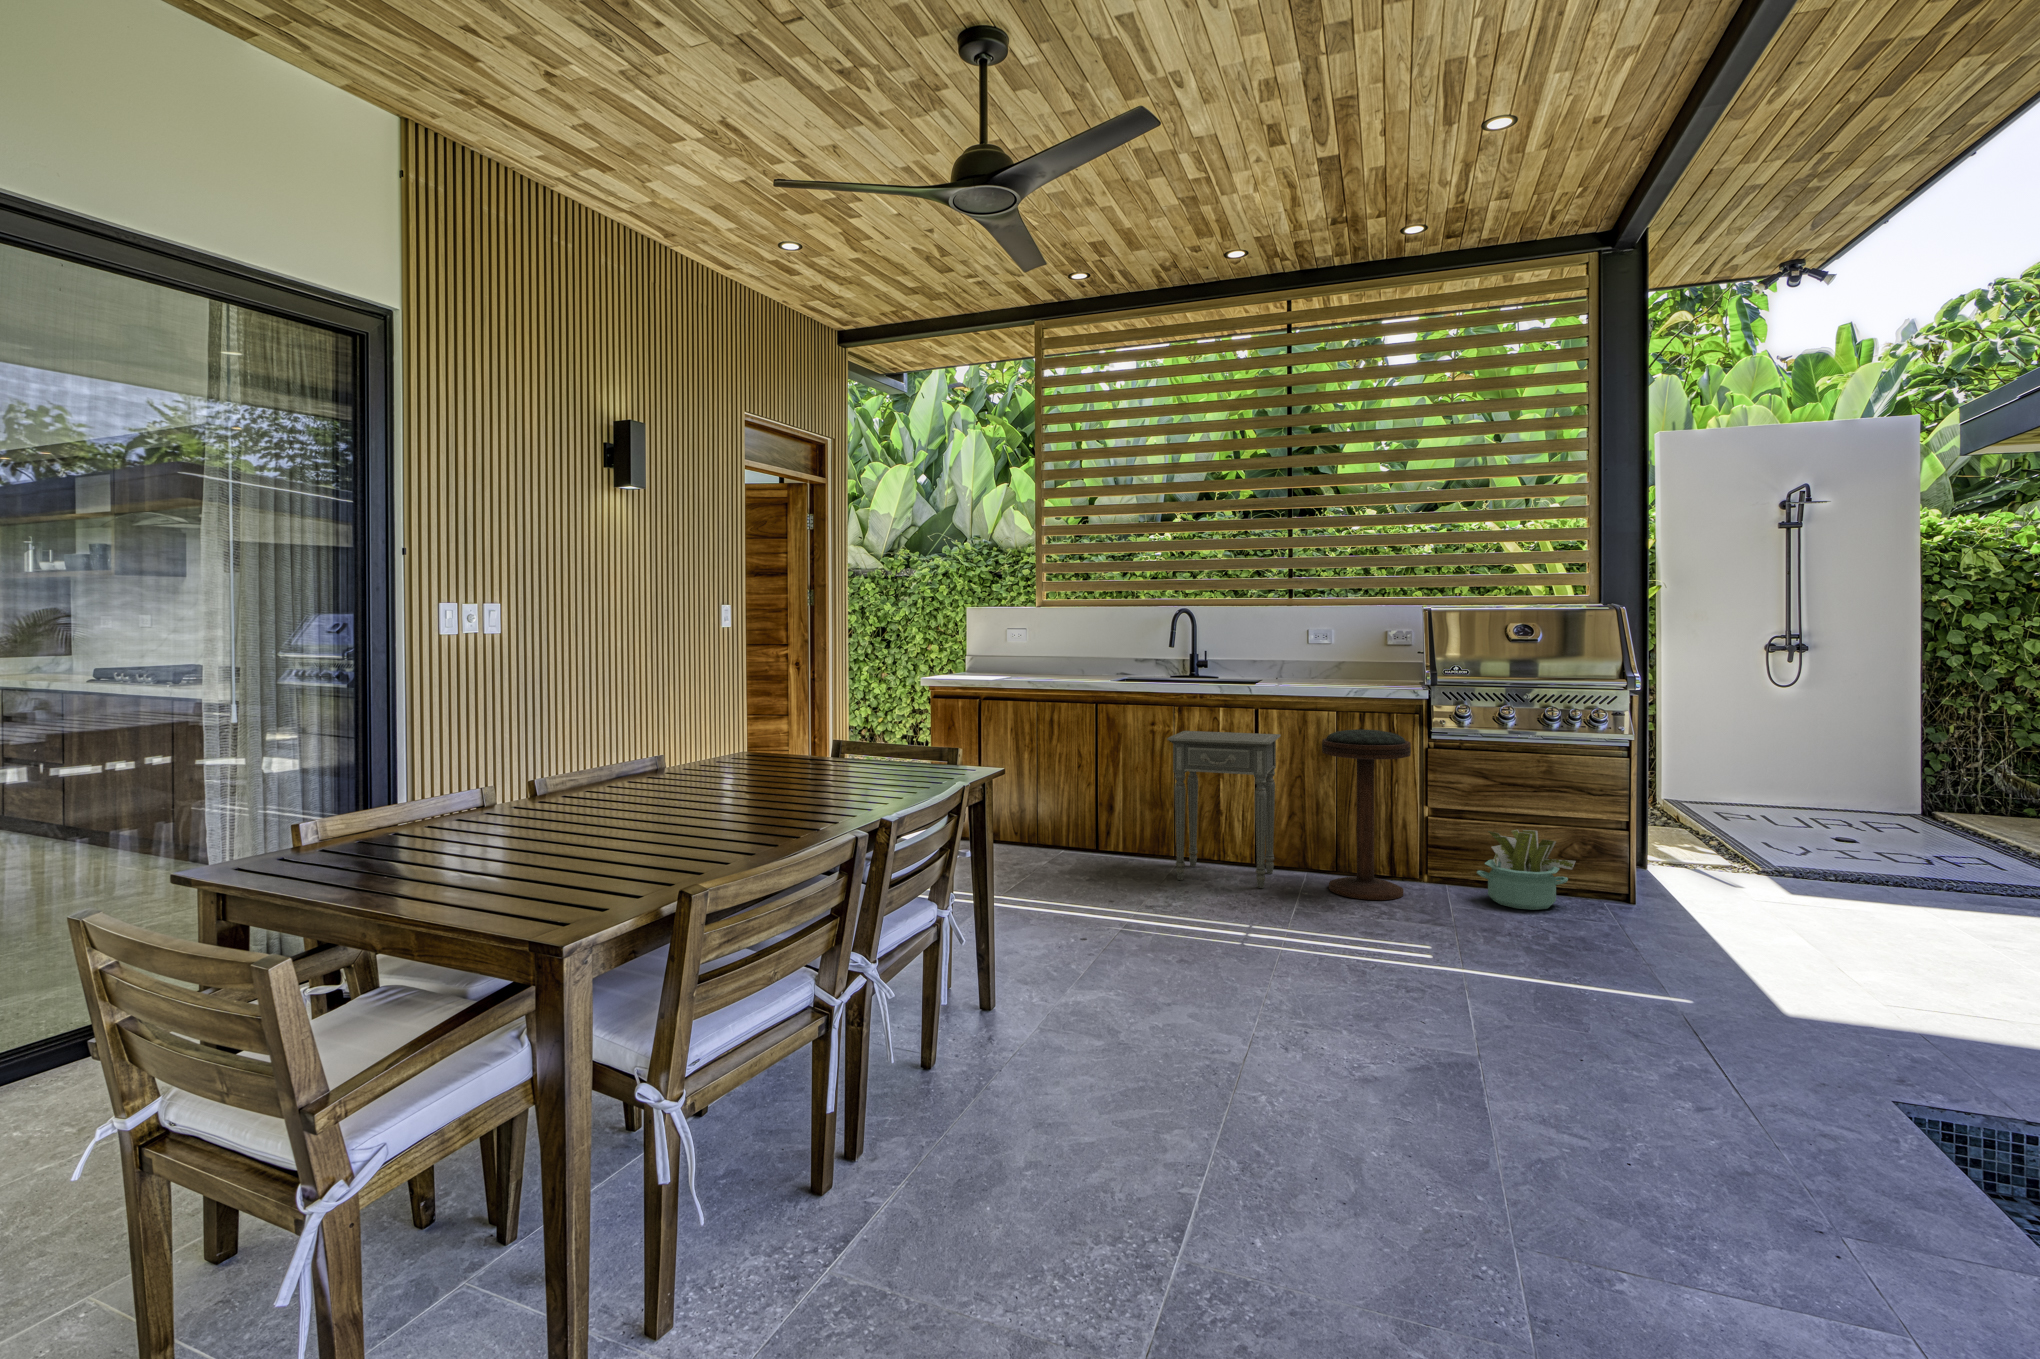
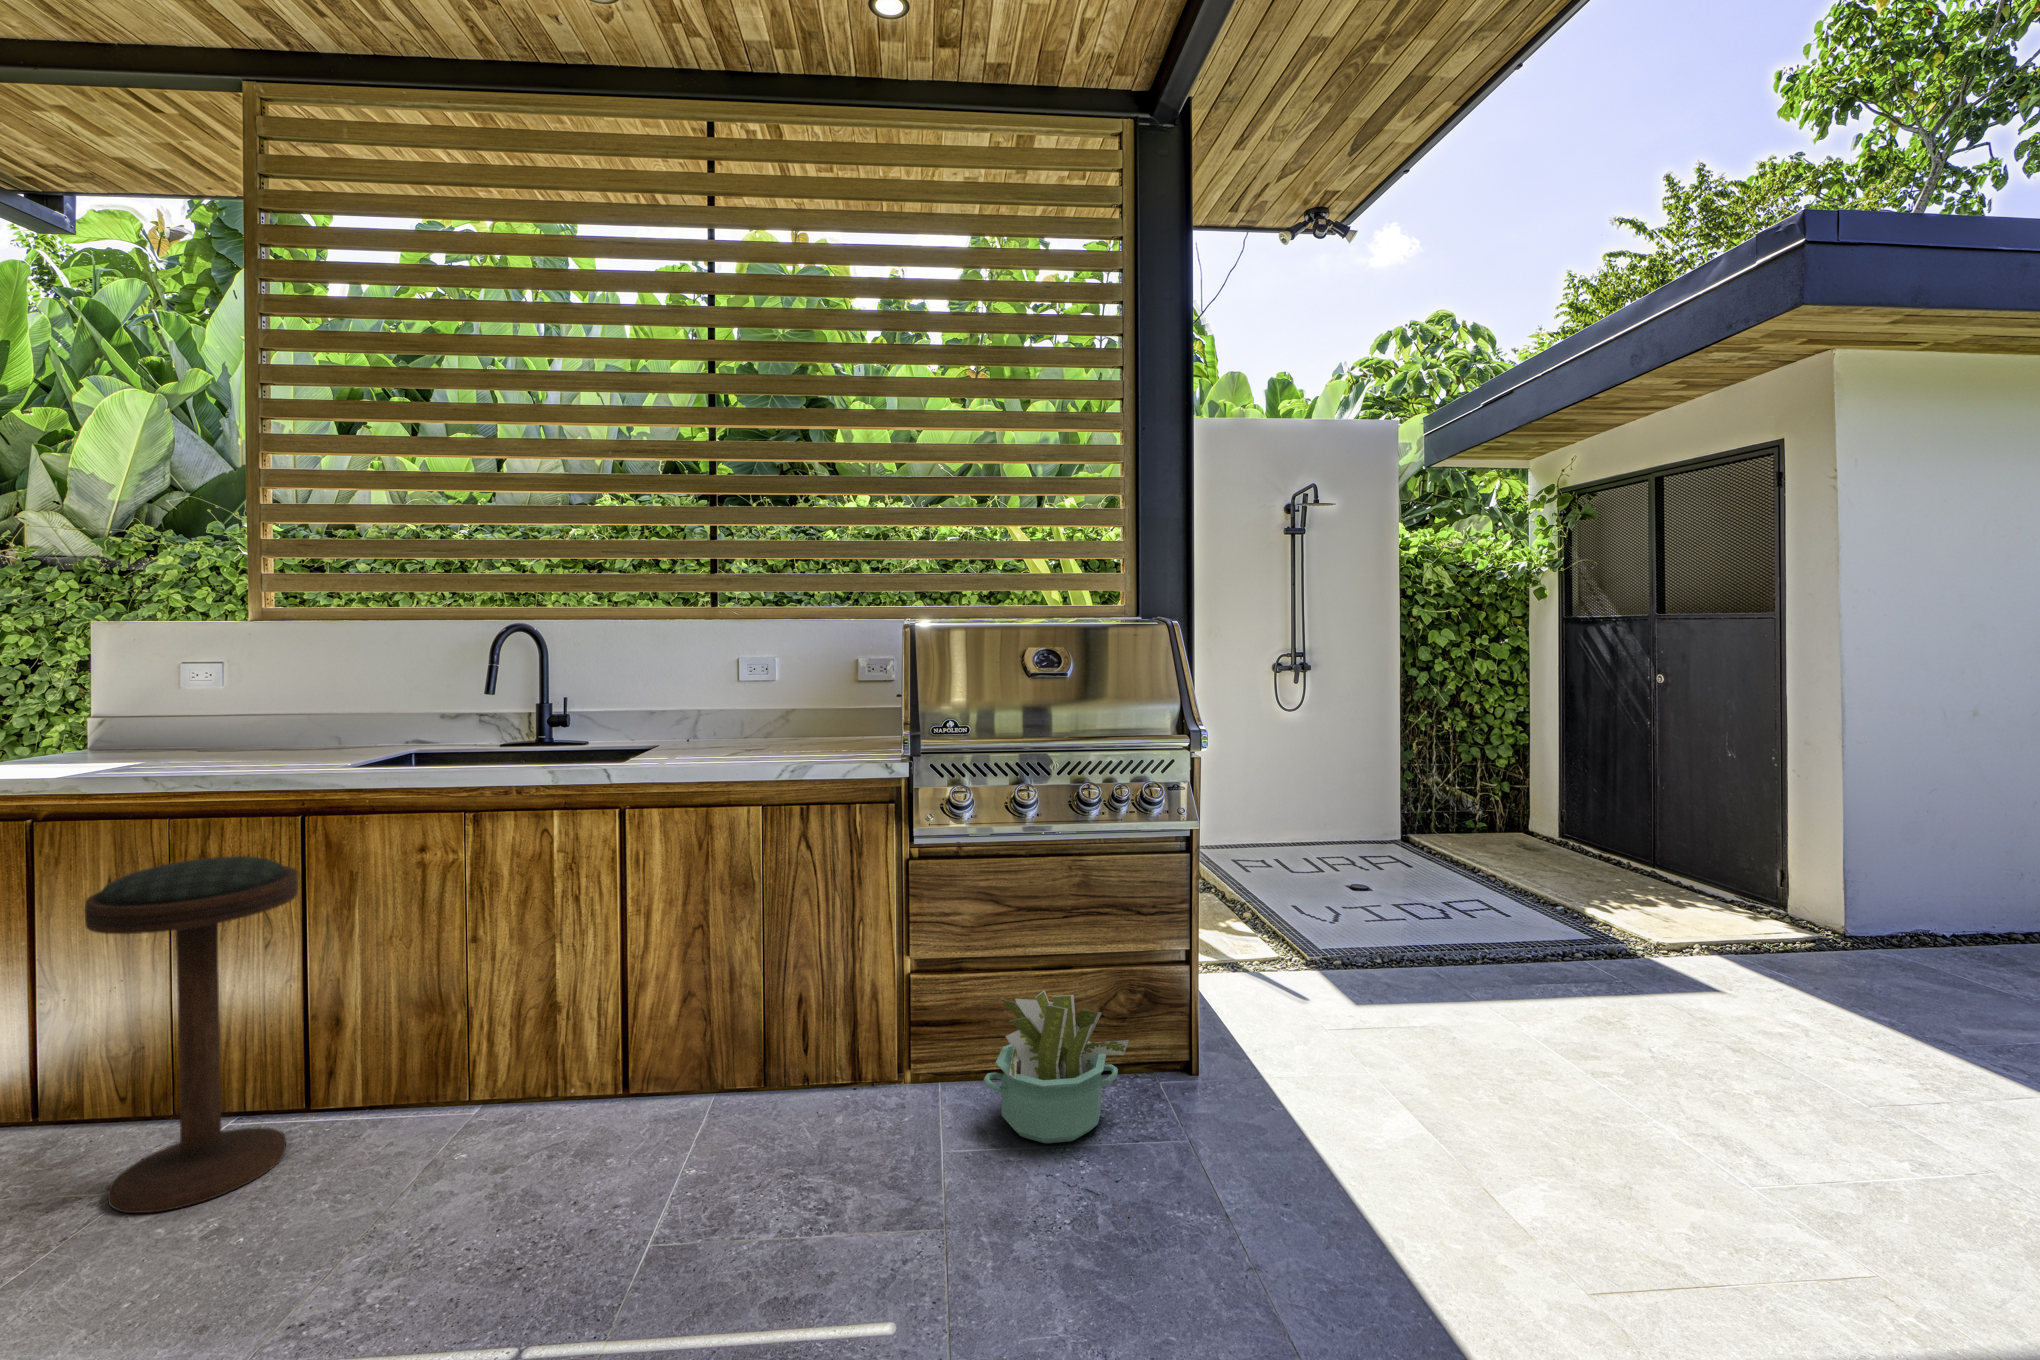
bar stool: present [1322,729,1411,900] -> present [84,856,298,1213]
side table: present [1167,731,1281,888] -> none [389,855,660,1194]

